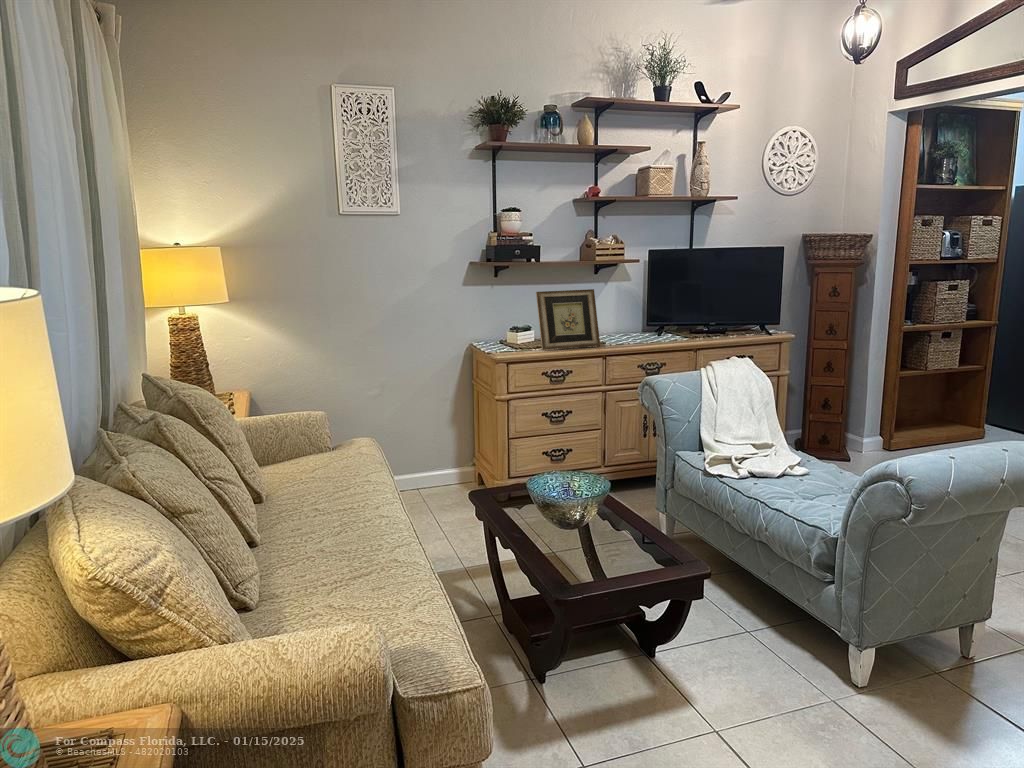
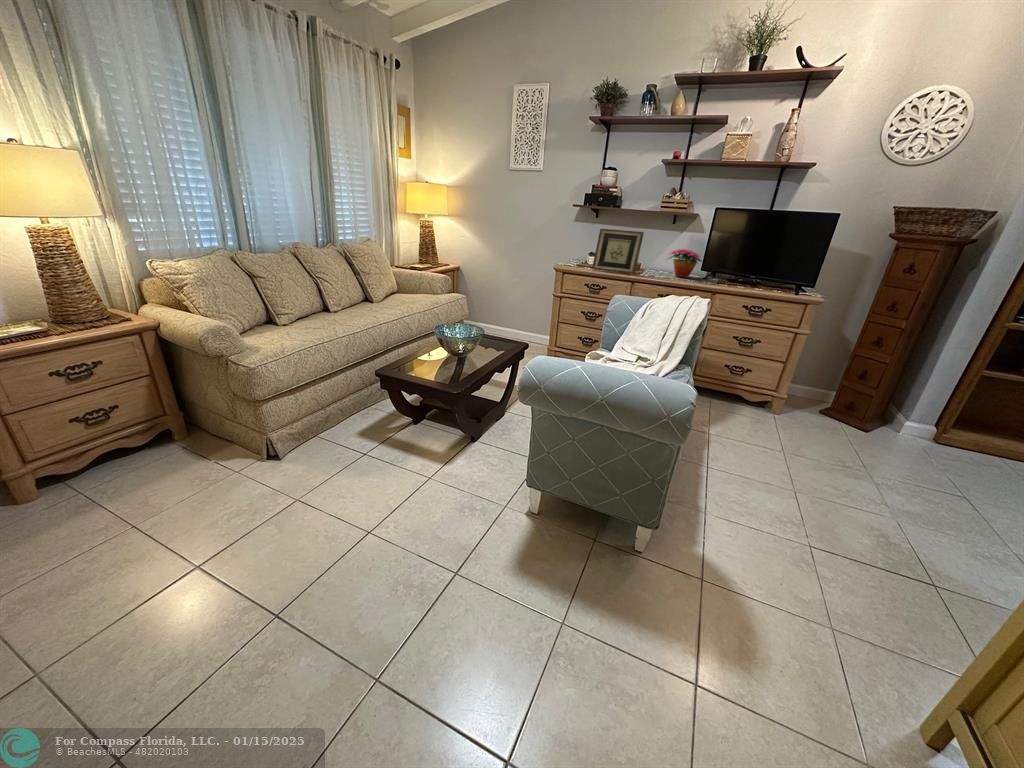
flower arrangement: none [608,301,662,338] -> present [669,249,702,278]

